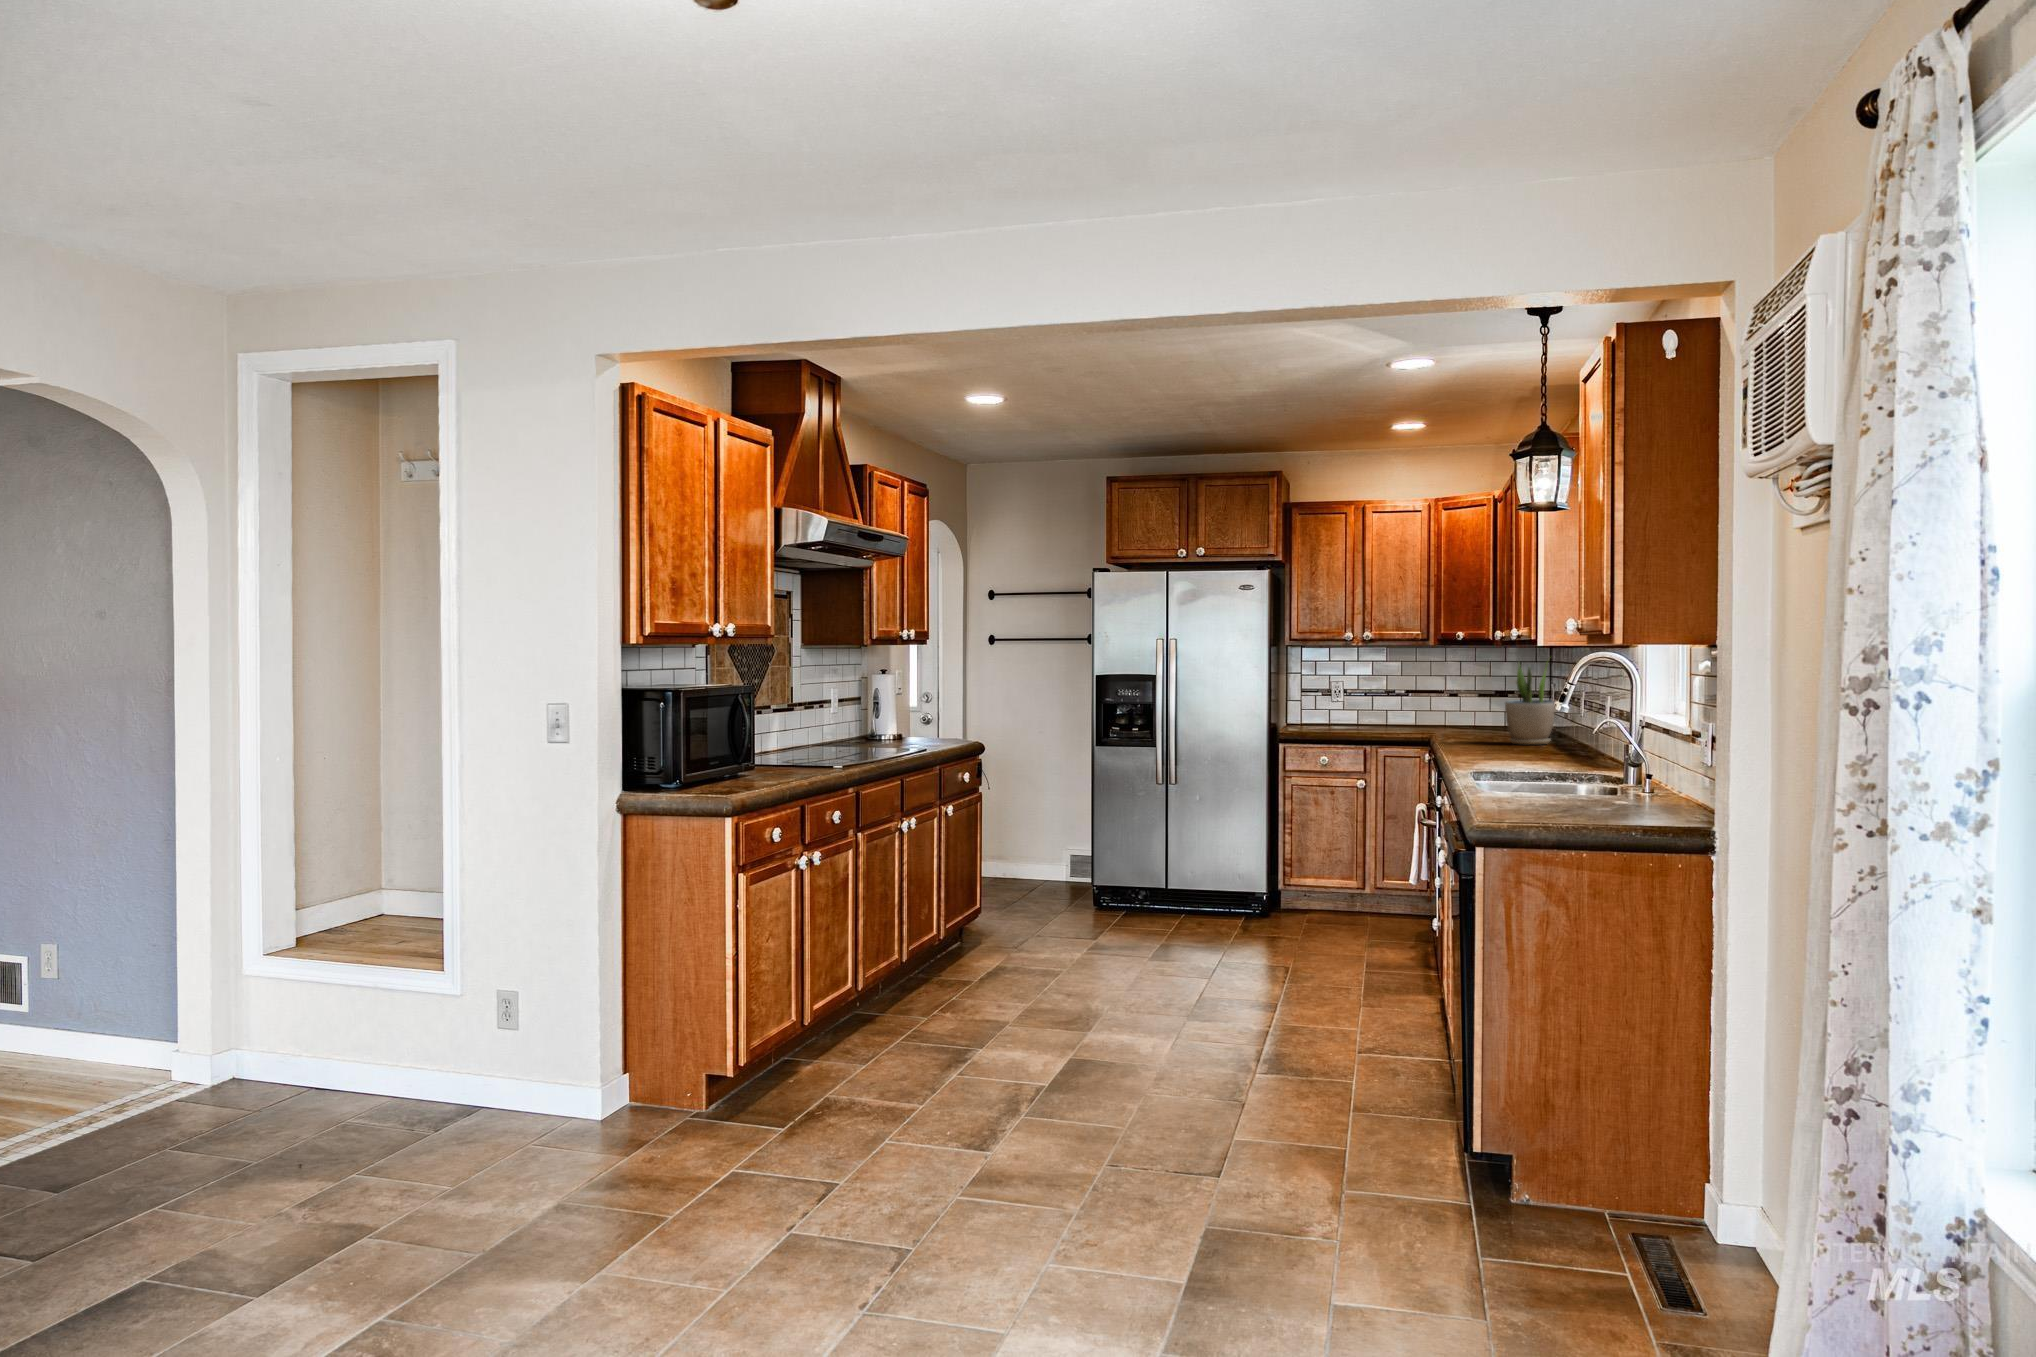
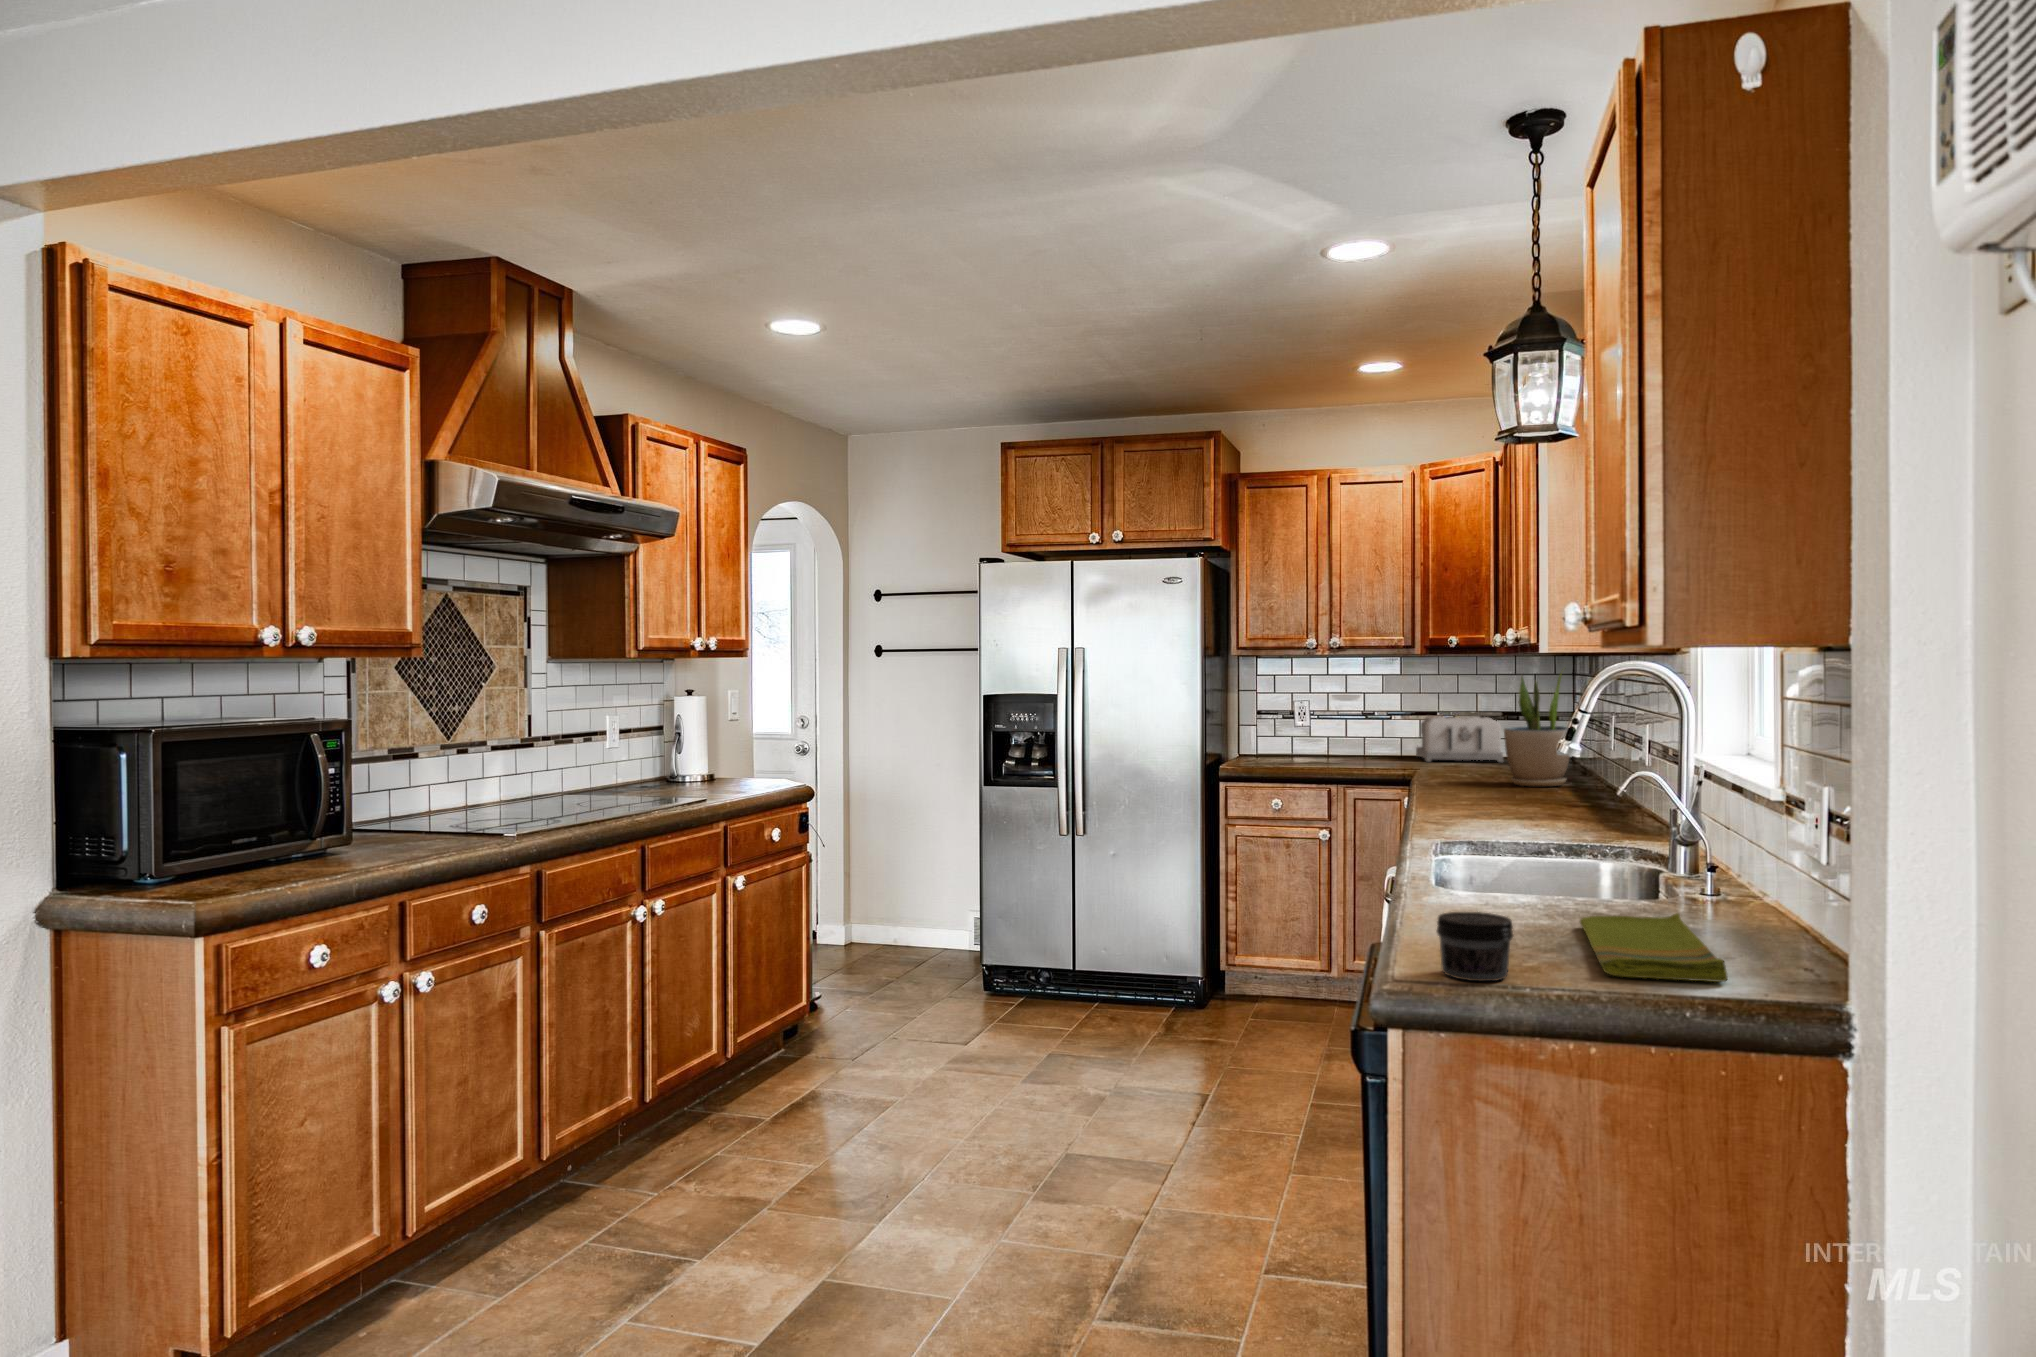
toaster: none [1428,694,1498,730] -> present [1416,716,1503,762]
jar: none [1500,790,1542,824] -> present [1437,912,1513,981]
dish towel: none [1573,797,1653,823] -> present [1580,913,1728,982]

